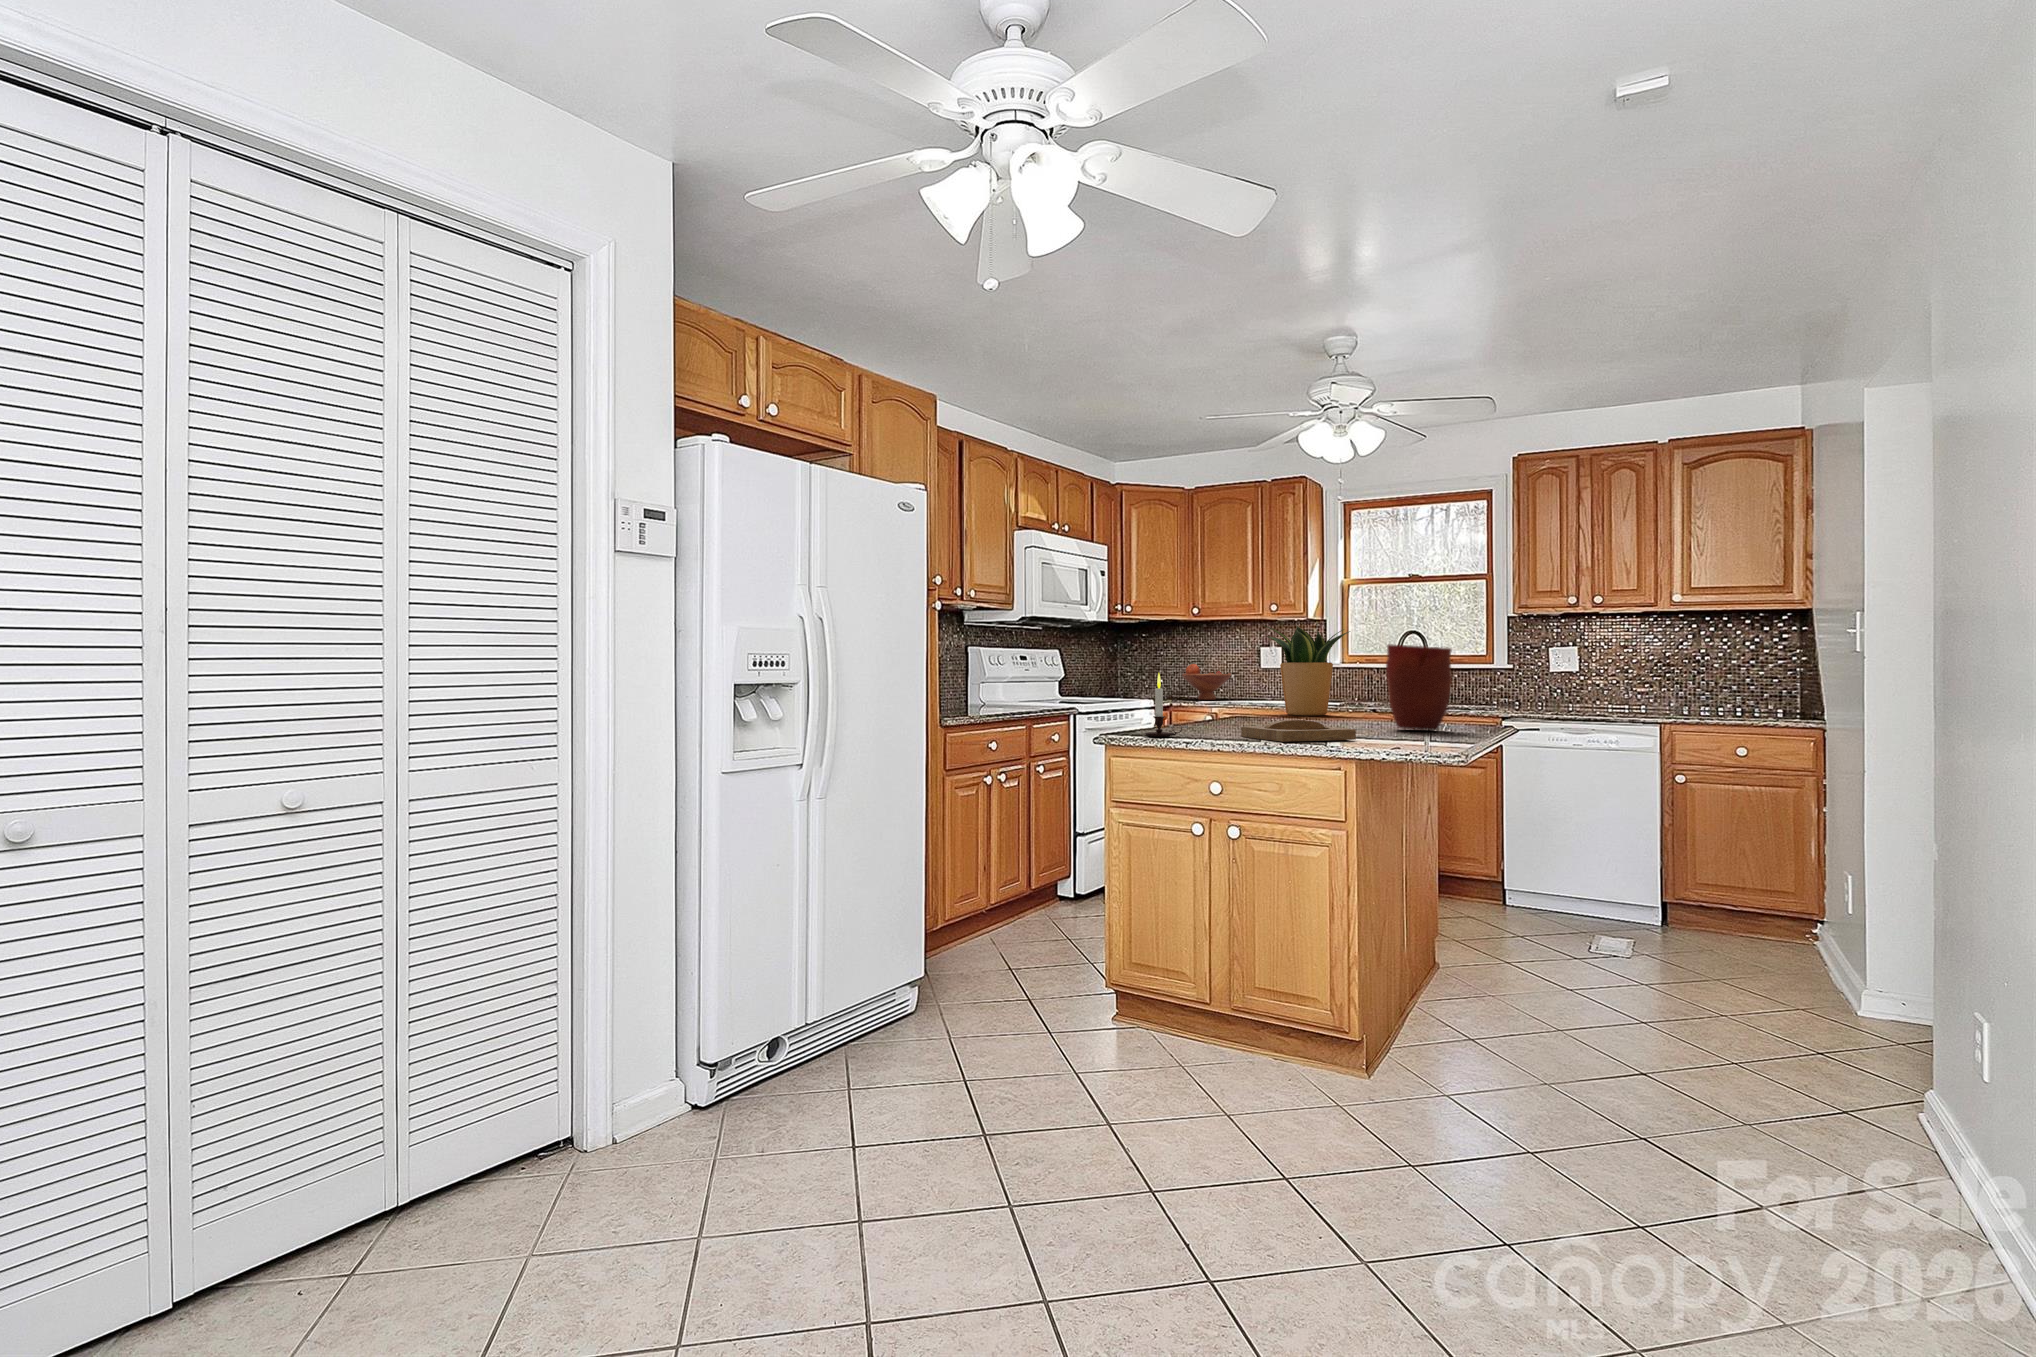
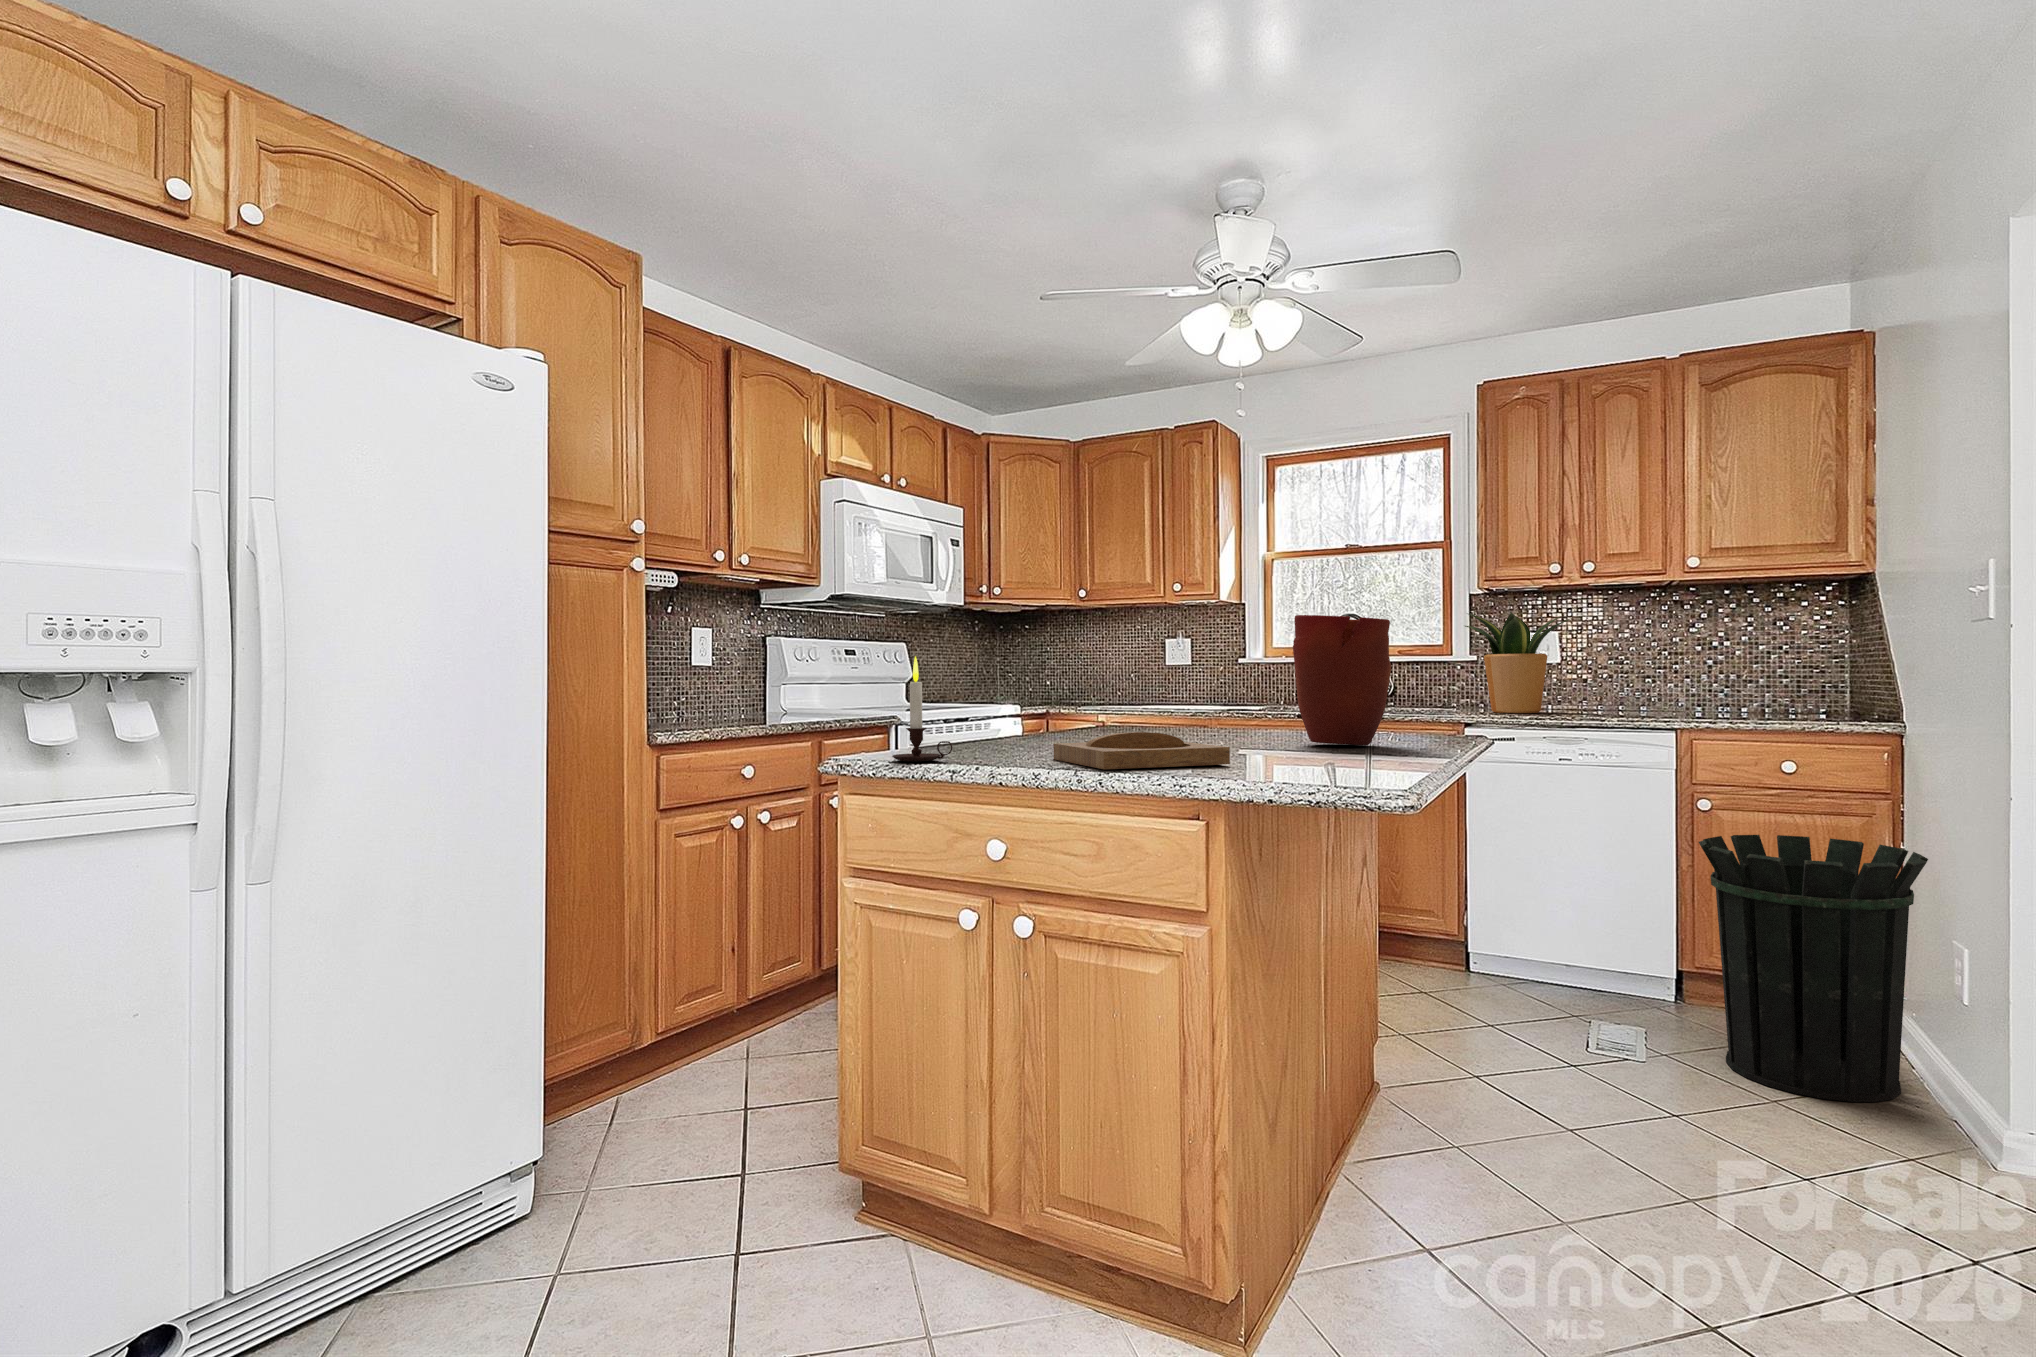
potted plant: present [1265,626,1350,715] -> present [1465,612,1572,713]
fruit bowl: present [1182,664,1231,700] -> none [1069,660,1131,704]
waste bin: none [1669,798,1826,978] -> present [1699,835,1928,1102]

